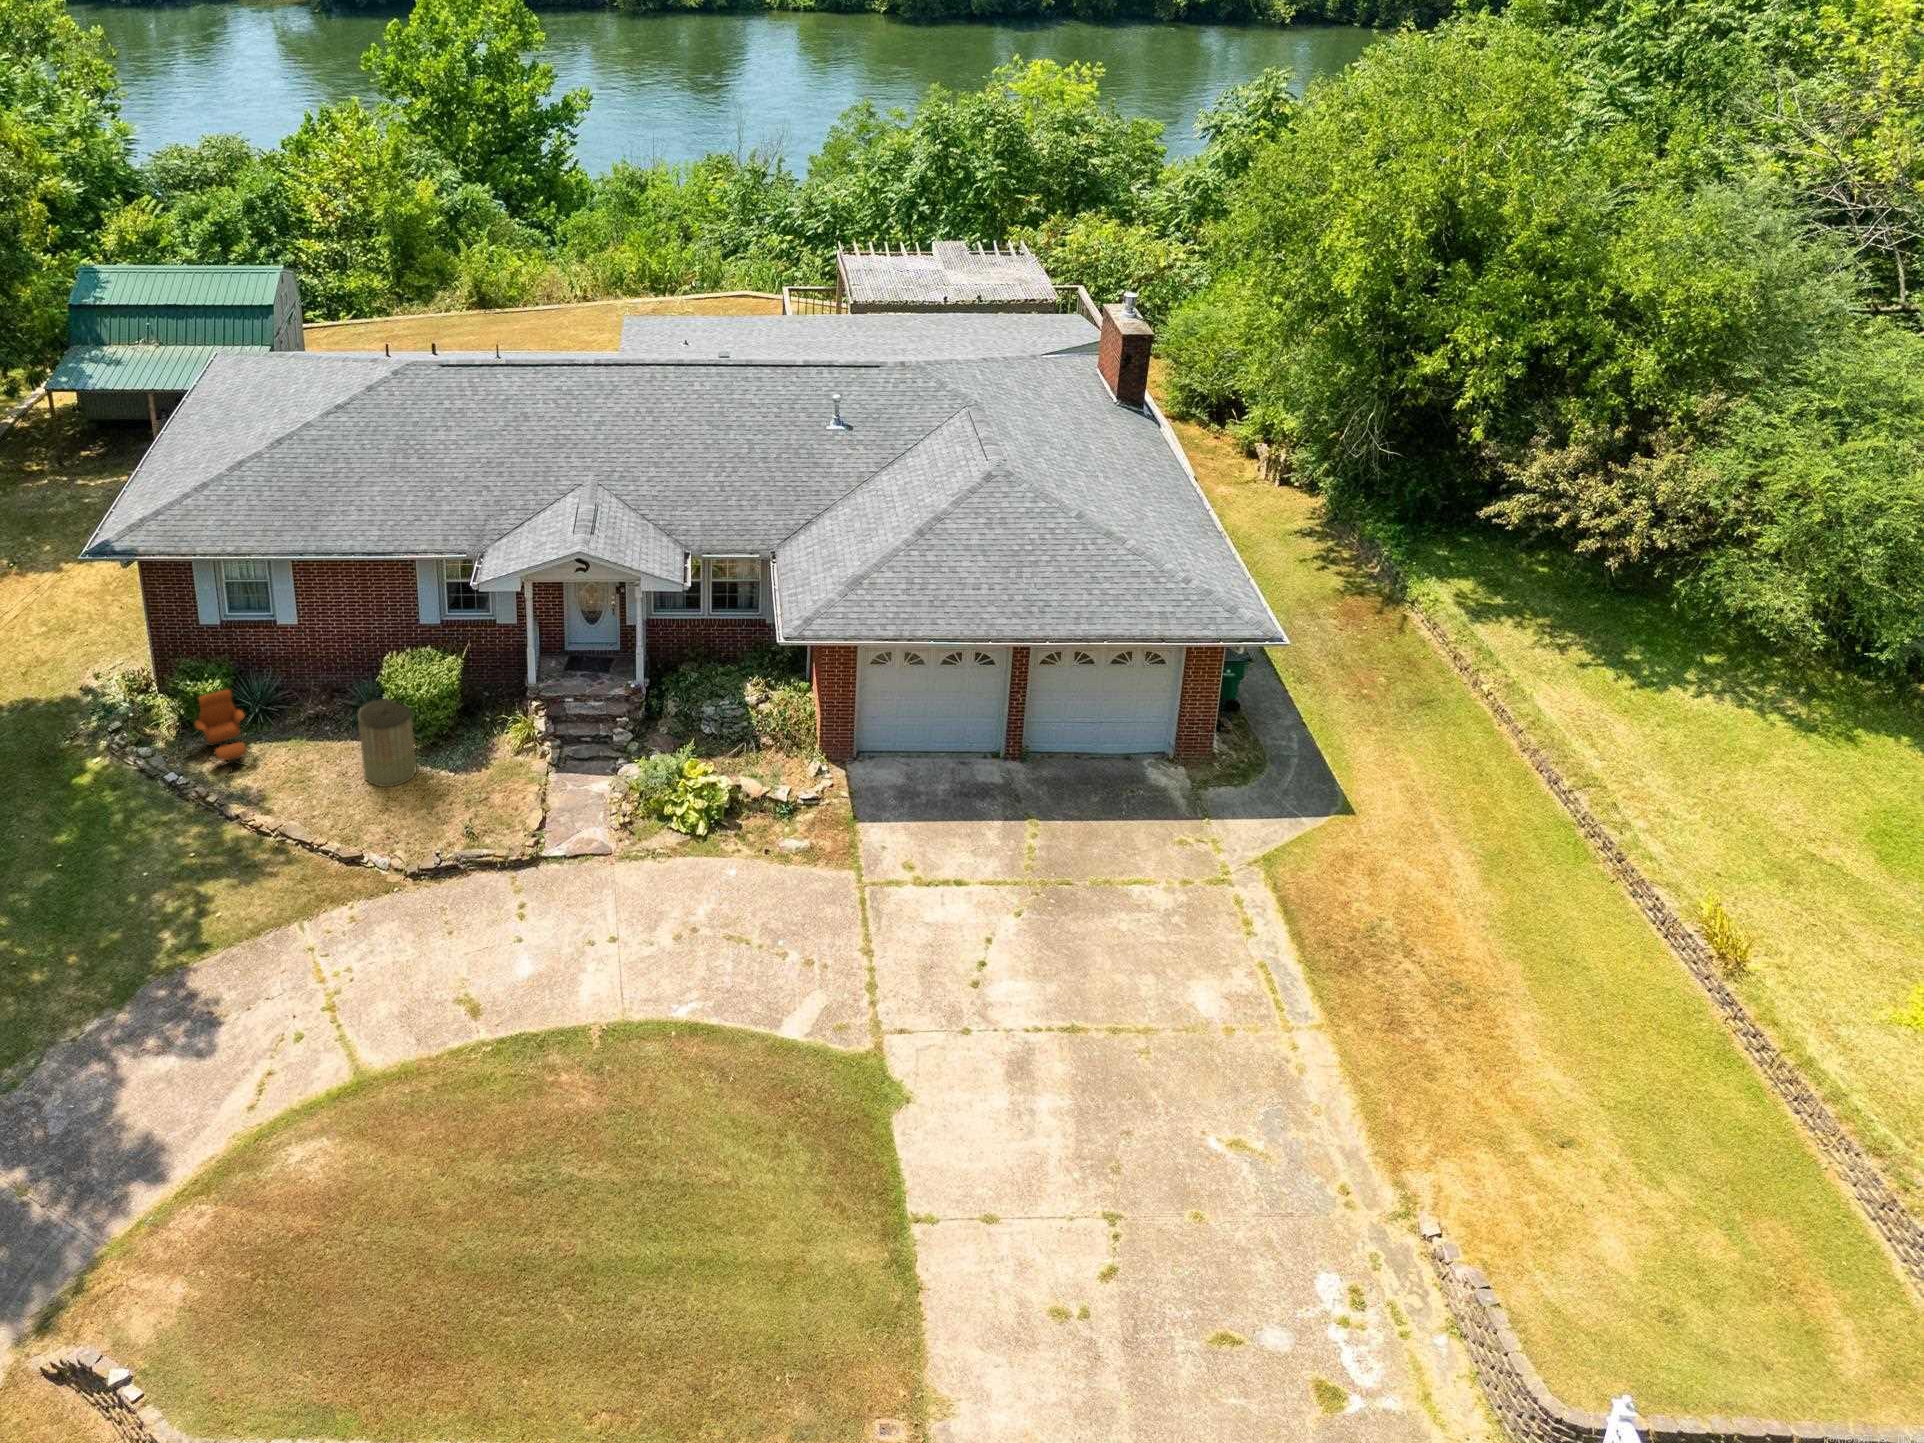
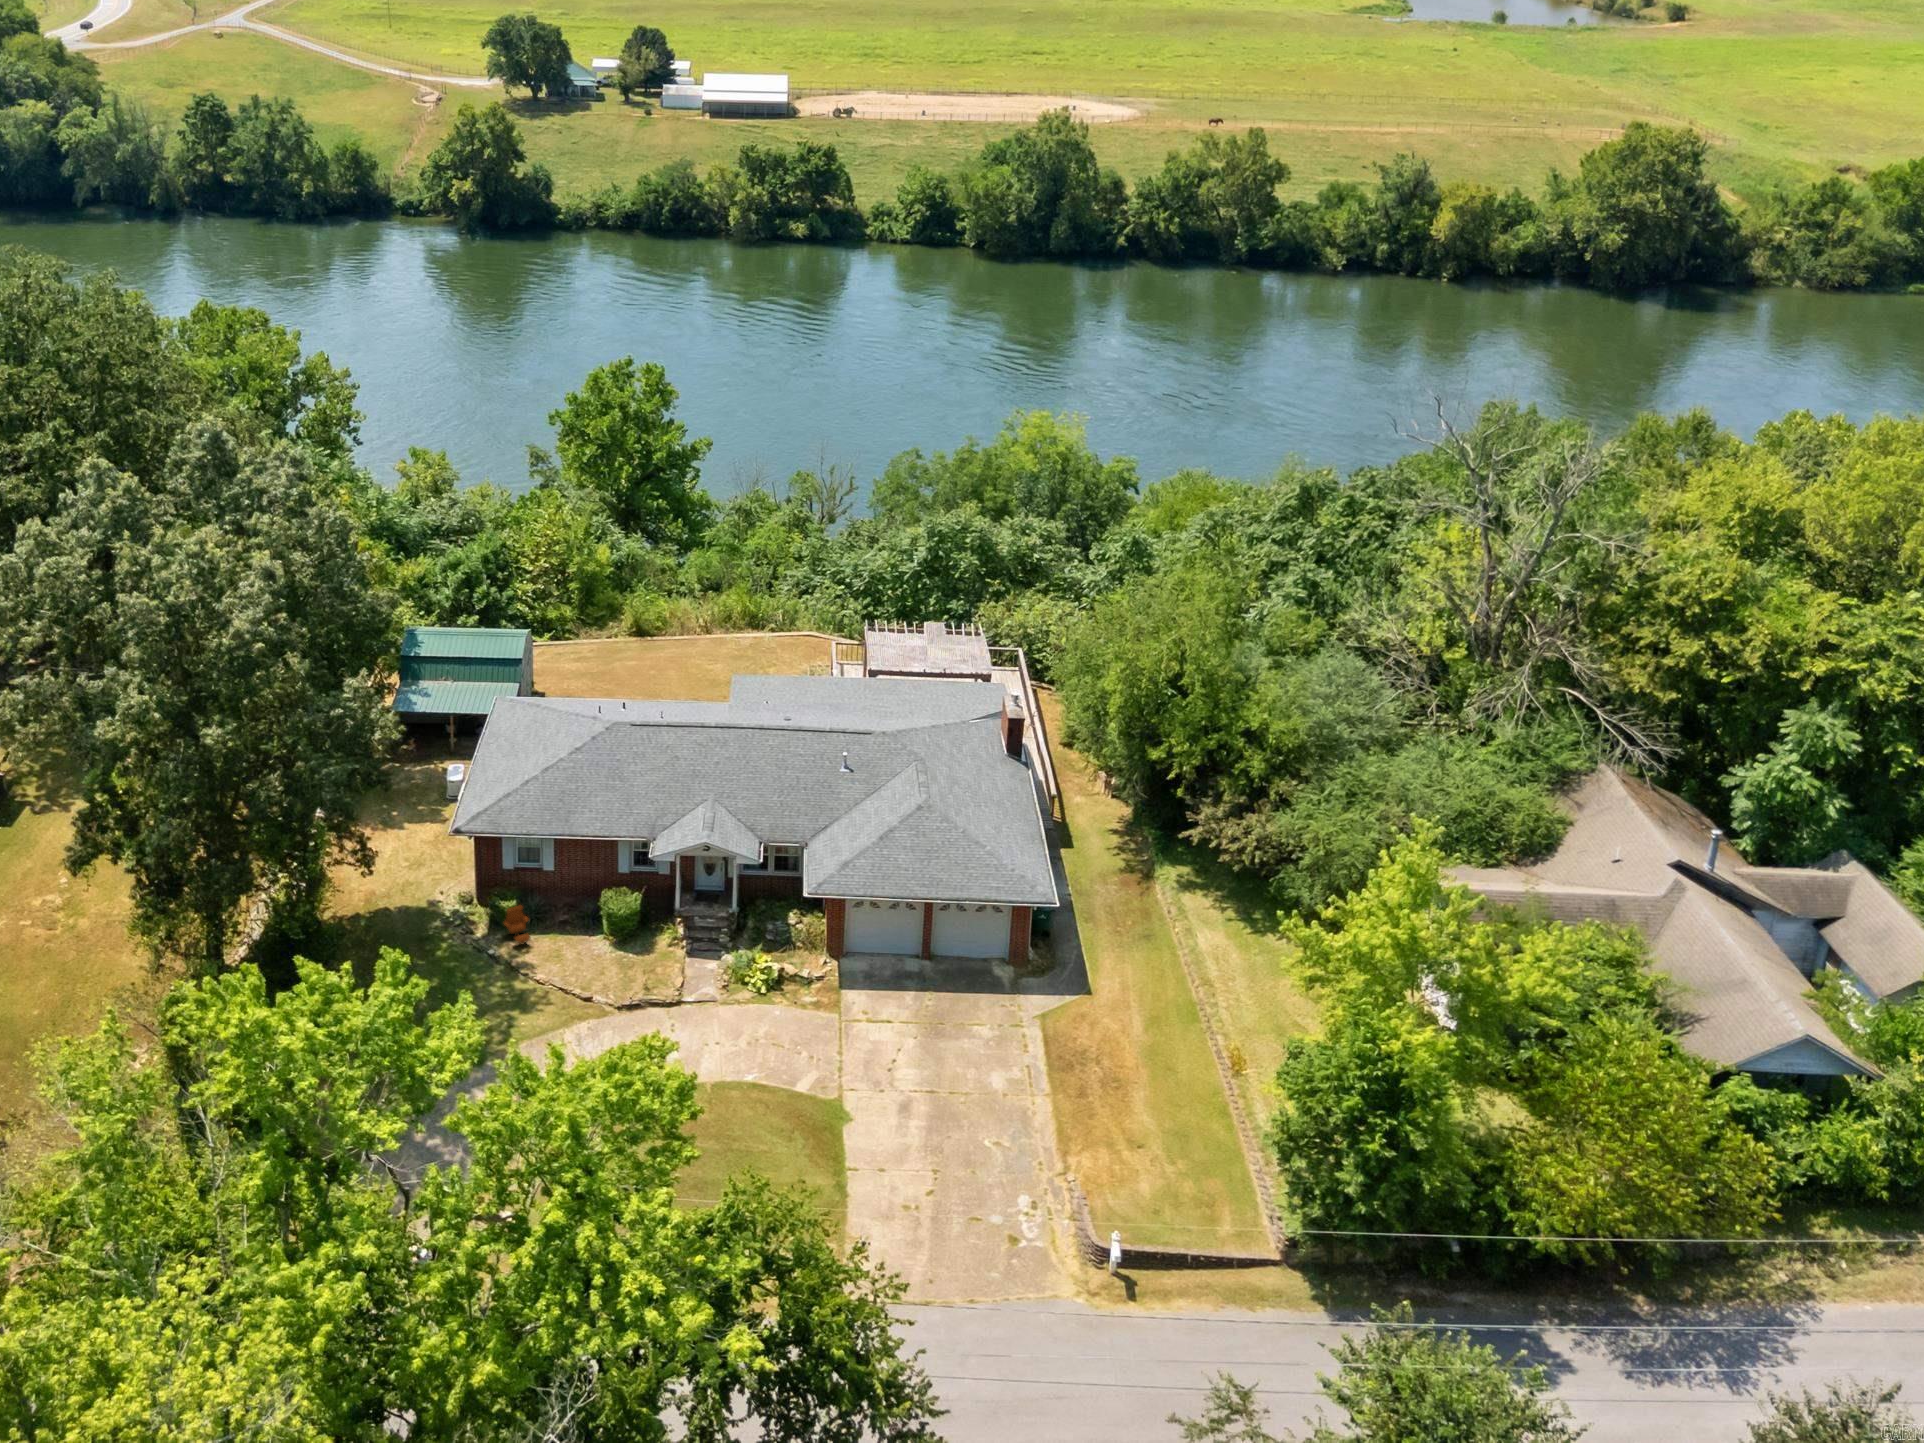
trash can: present [358,699,417,787] -> none [590,915,618,961]

